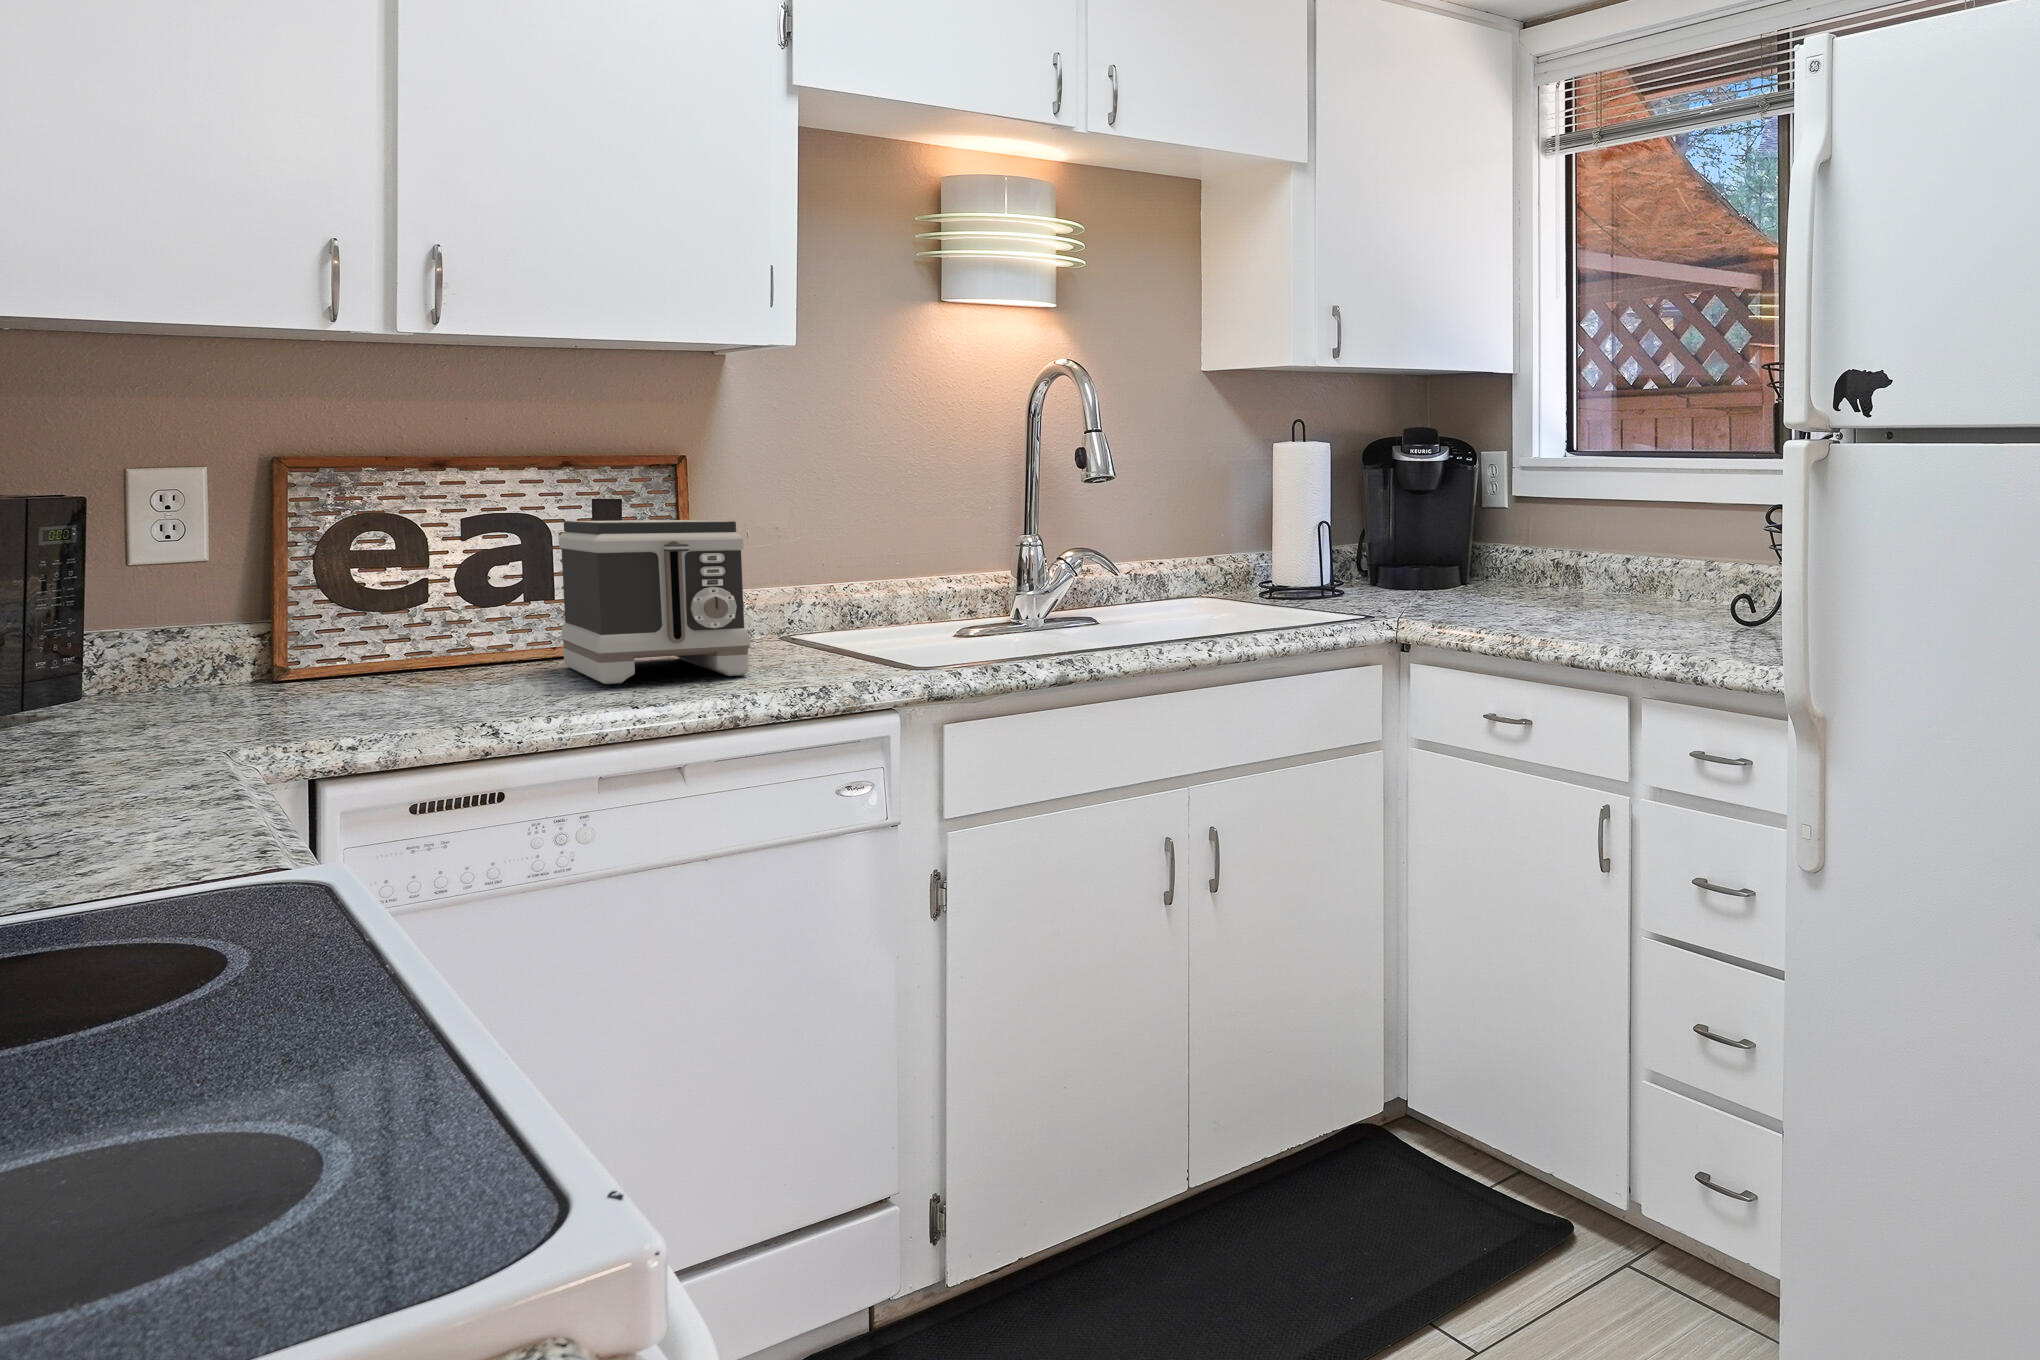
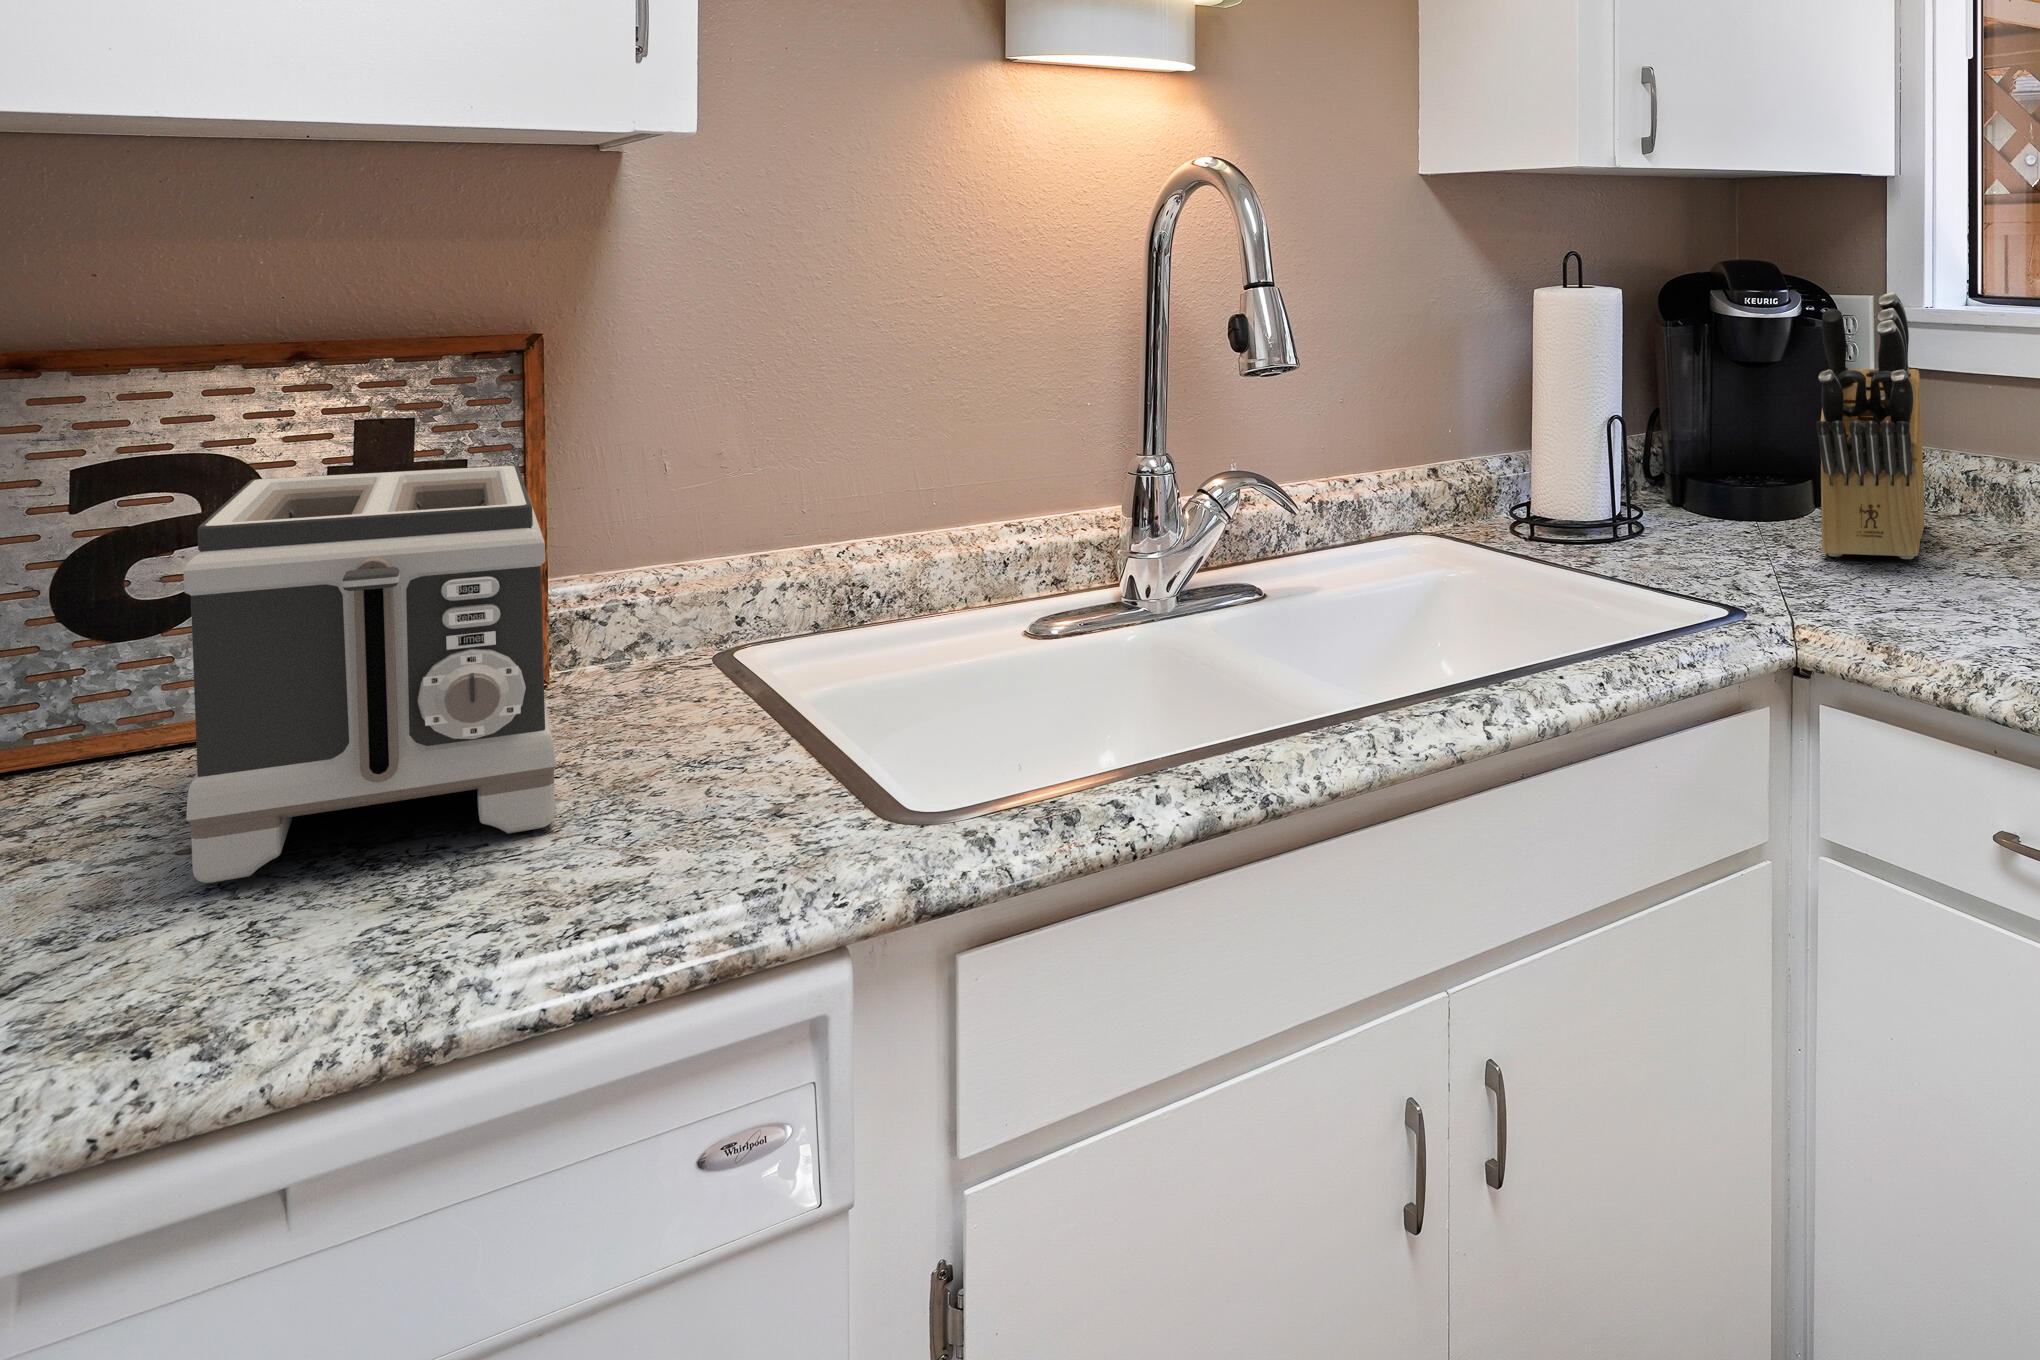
knife block: none [1433,442,1526,605] -> present [1817,292,1924,559]

